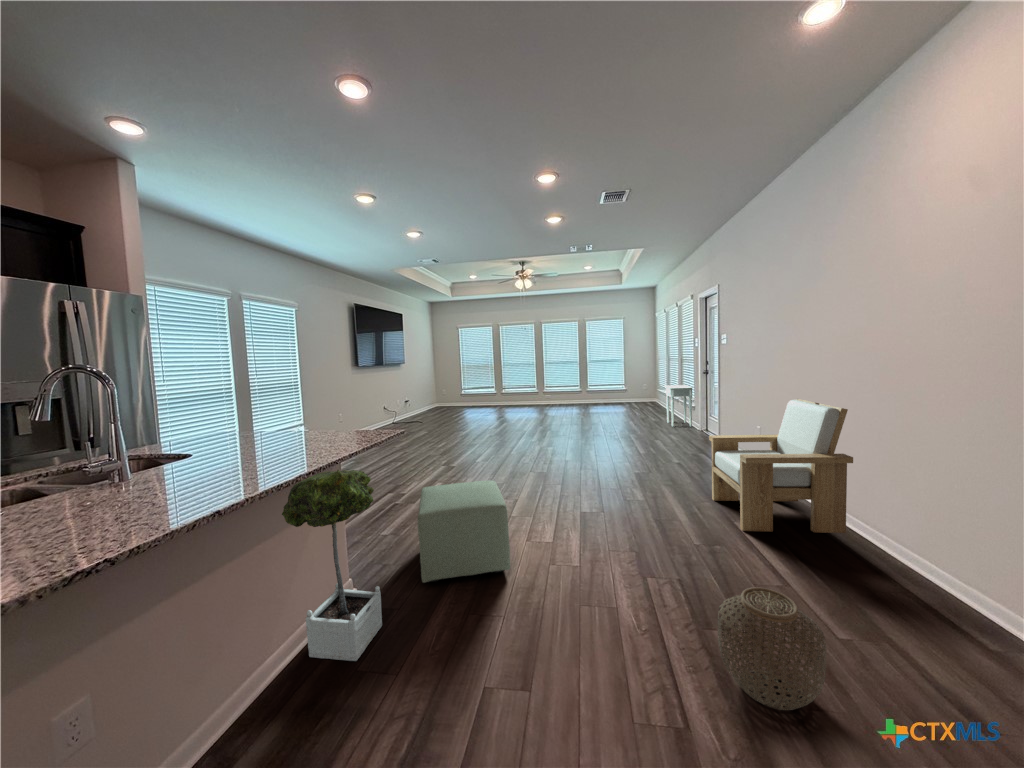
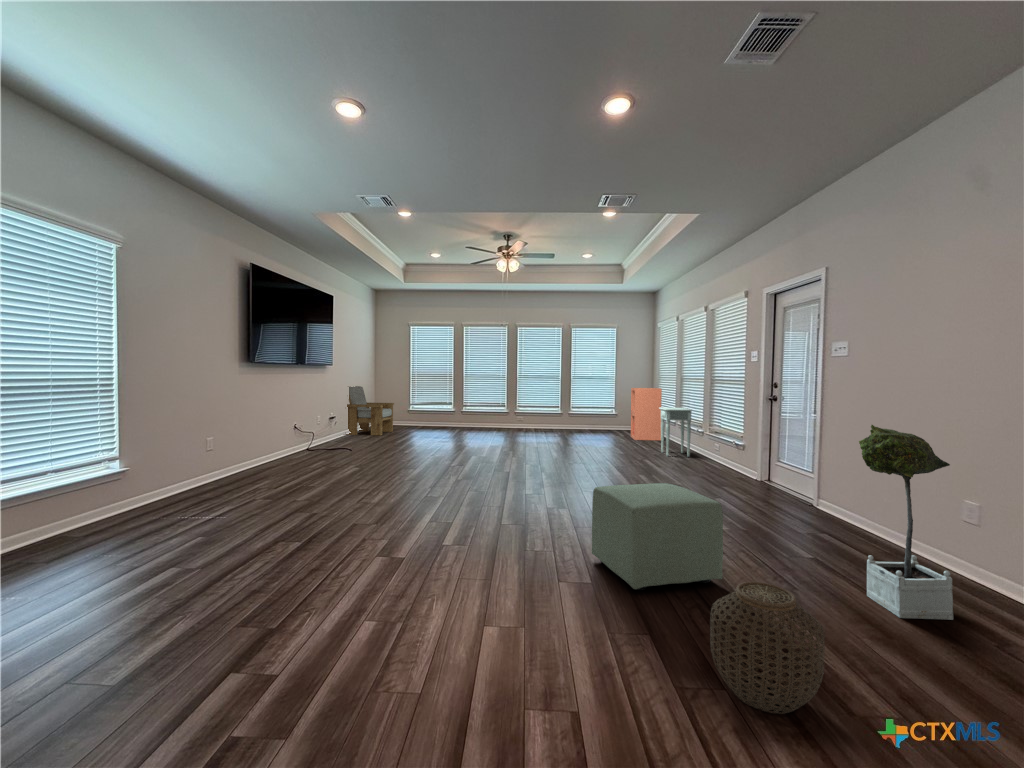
bookshelf: none [640,367,667,411] -> present [631,388,662,440]
armchair: present [709,399,853,533] -> present [346,386,394,435]
potted tree: present [282,470,382,661] -> present [859,425,953,620]
ottoman: present [418,480,510,583] -> present [592,483,723,590]

